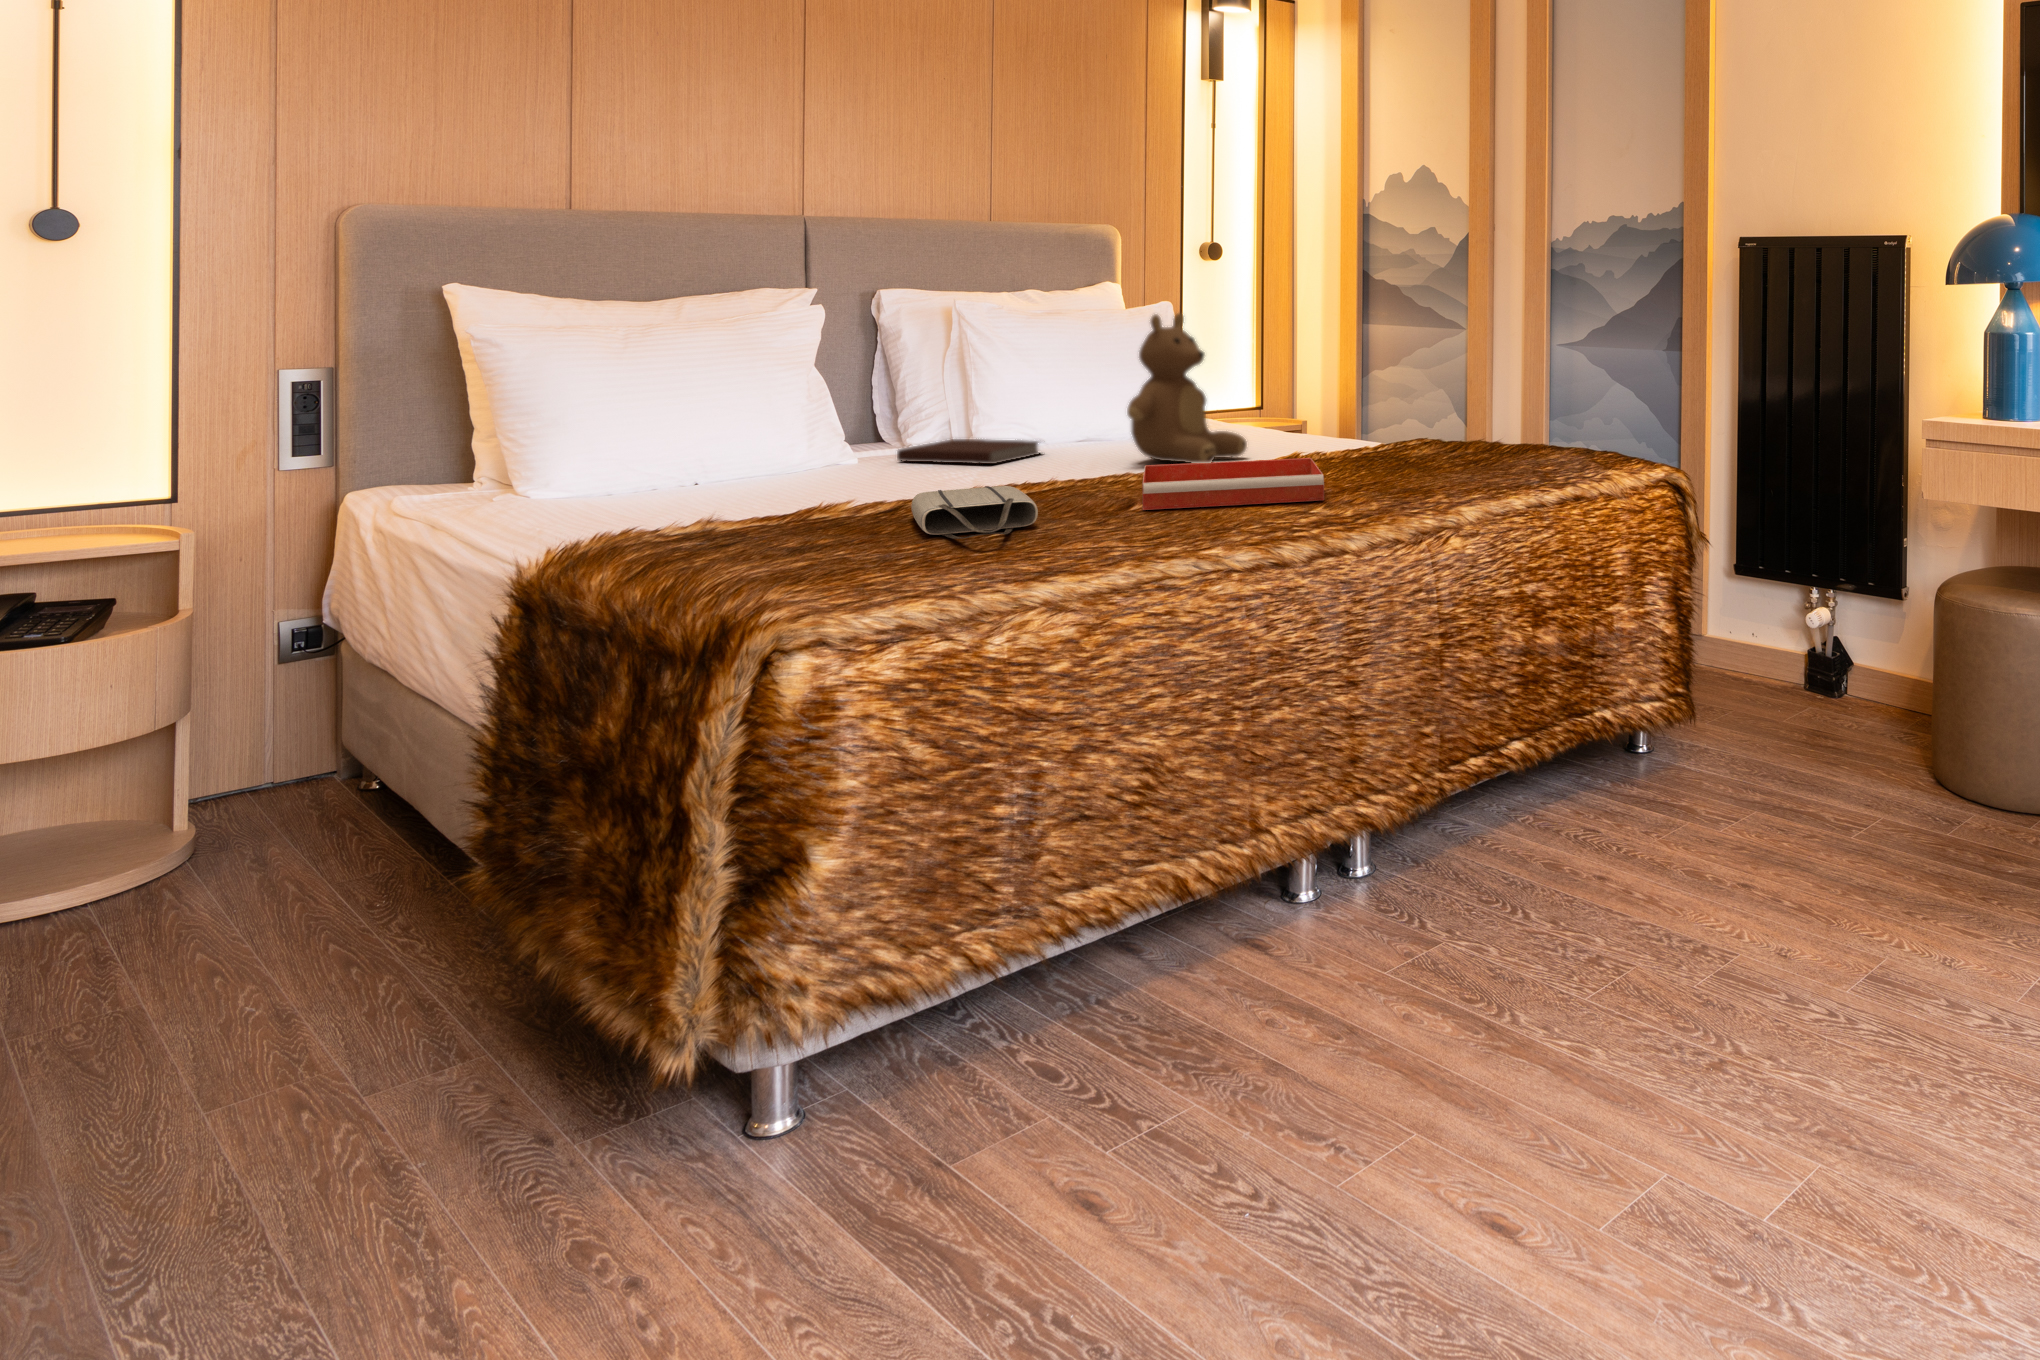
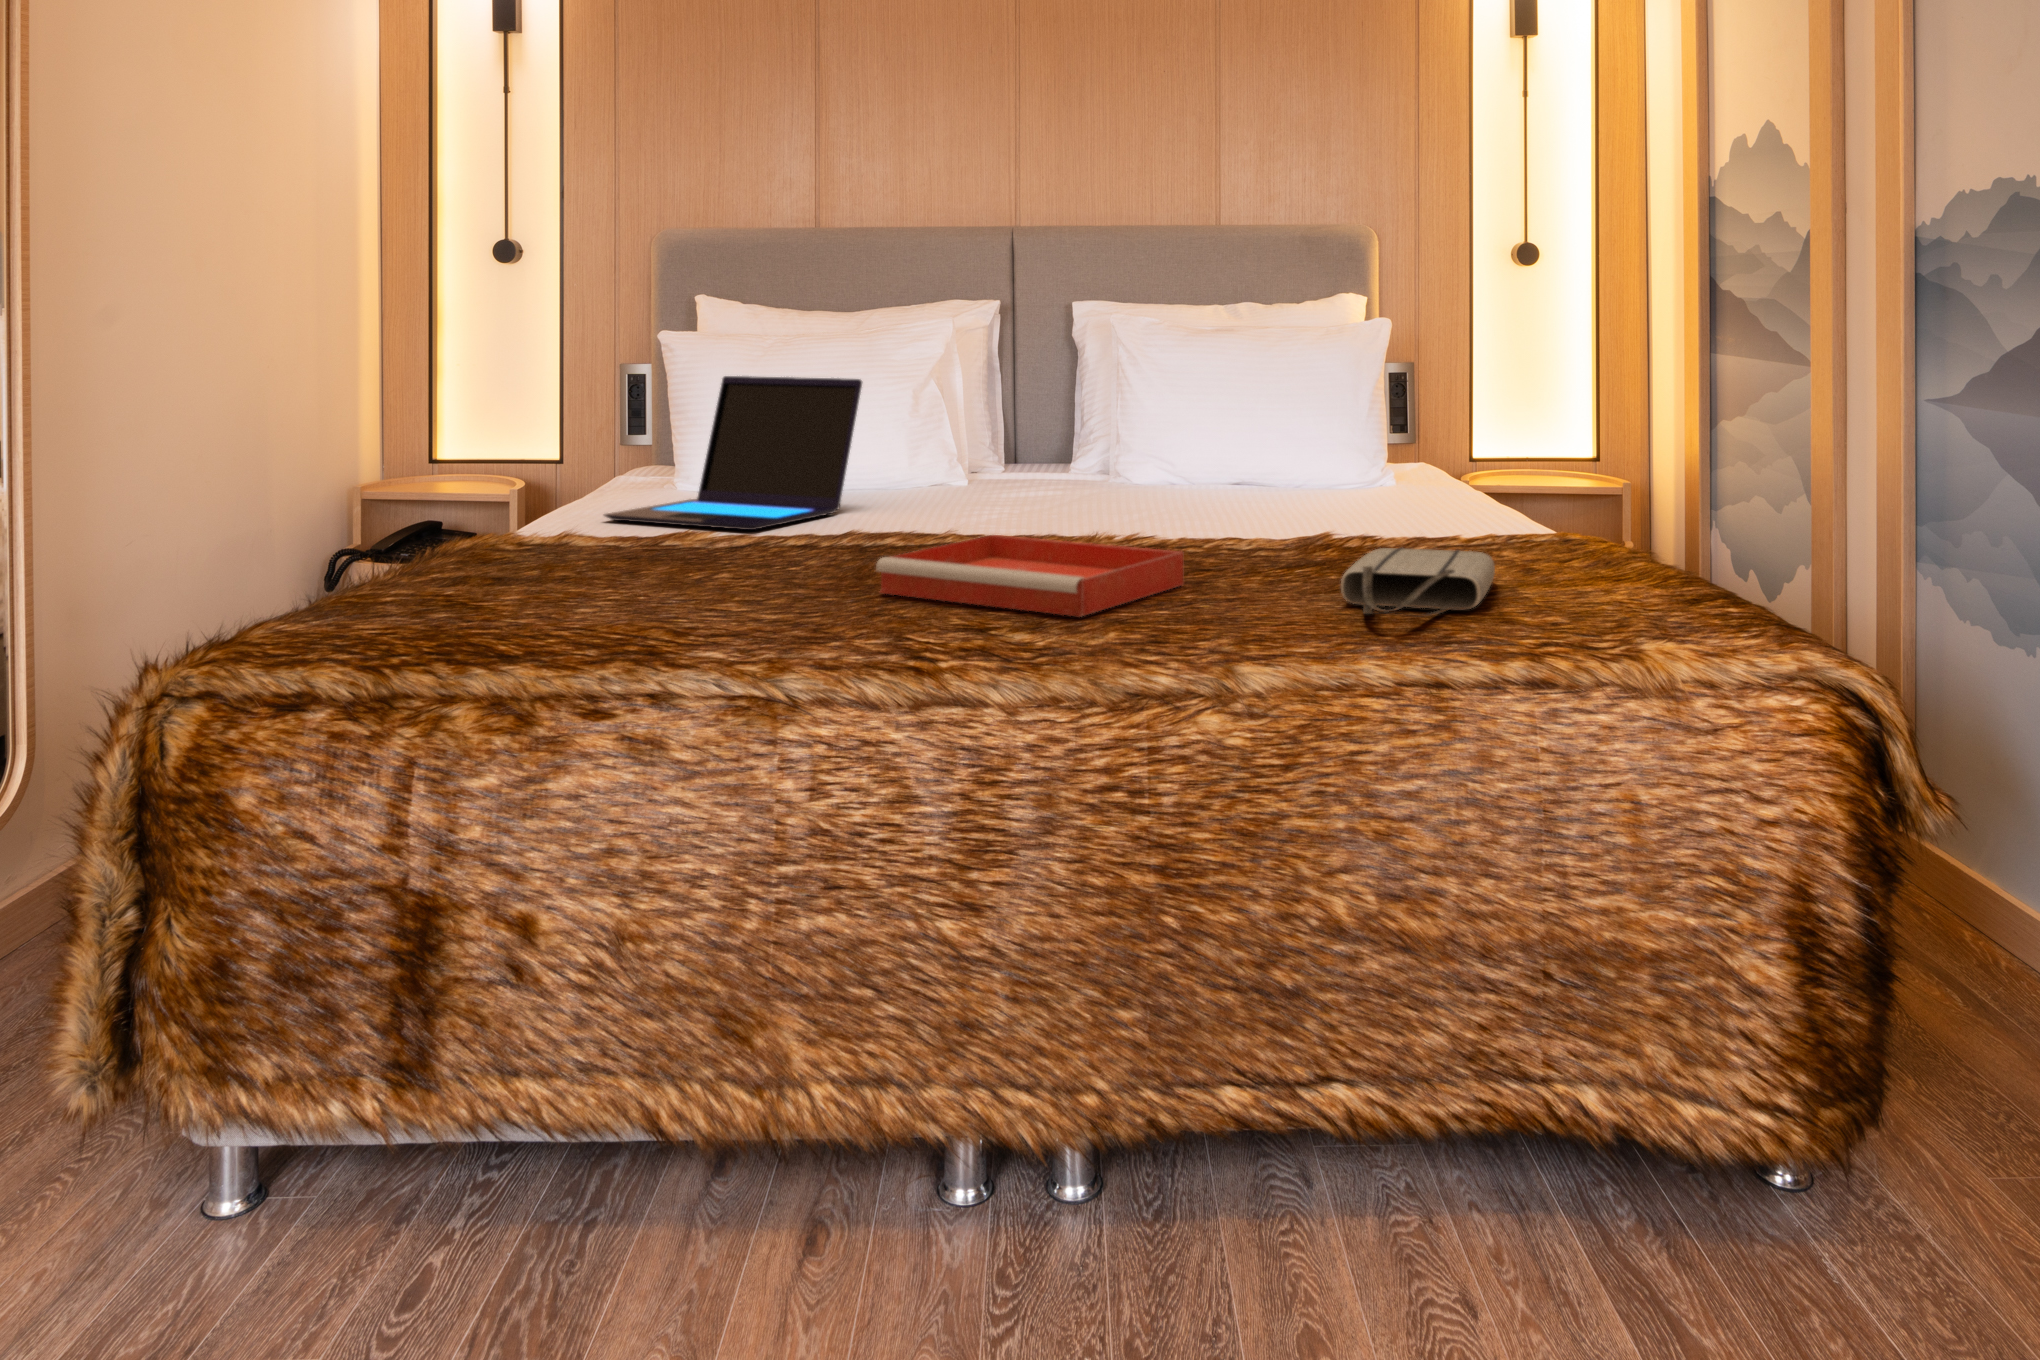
teddy bear: present [1127,313,1247,463] -> none [1074,334,1237,544]
laptop: none [647,360,865,507] -> present [604,376,862,530]
notebook: present [897,439,1039,464] -> none [928,479,1074,513]
tote bag: present [911,486,1038,539] -> present [1341,548,1495,616]

